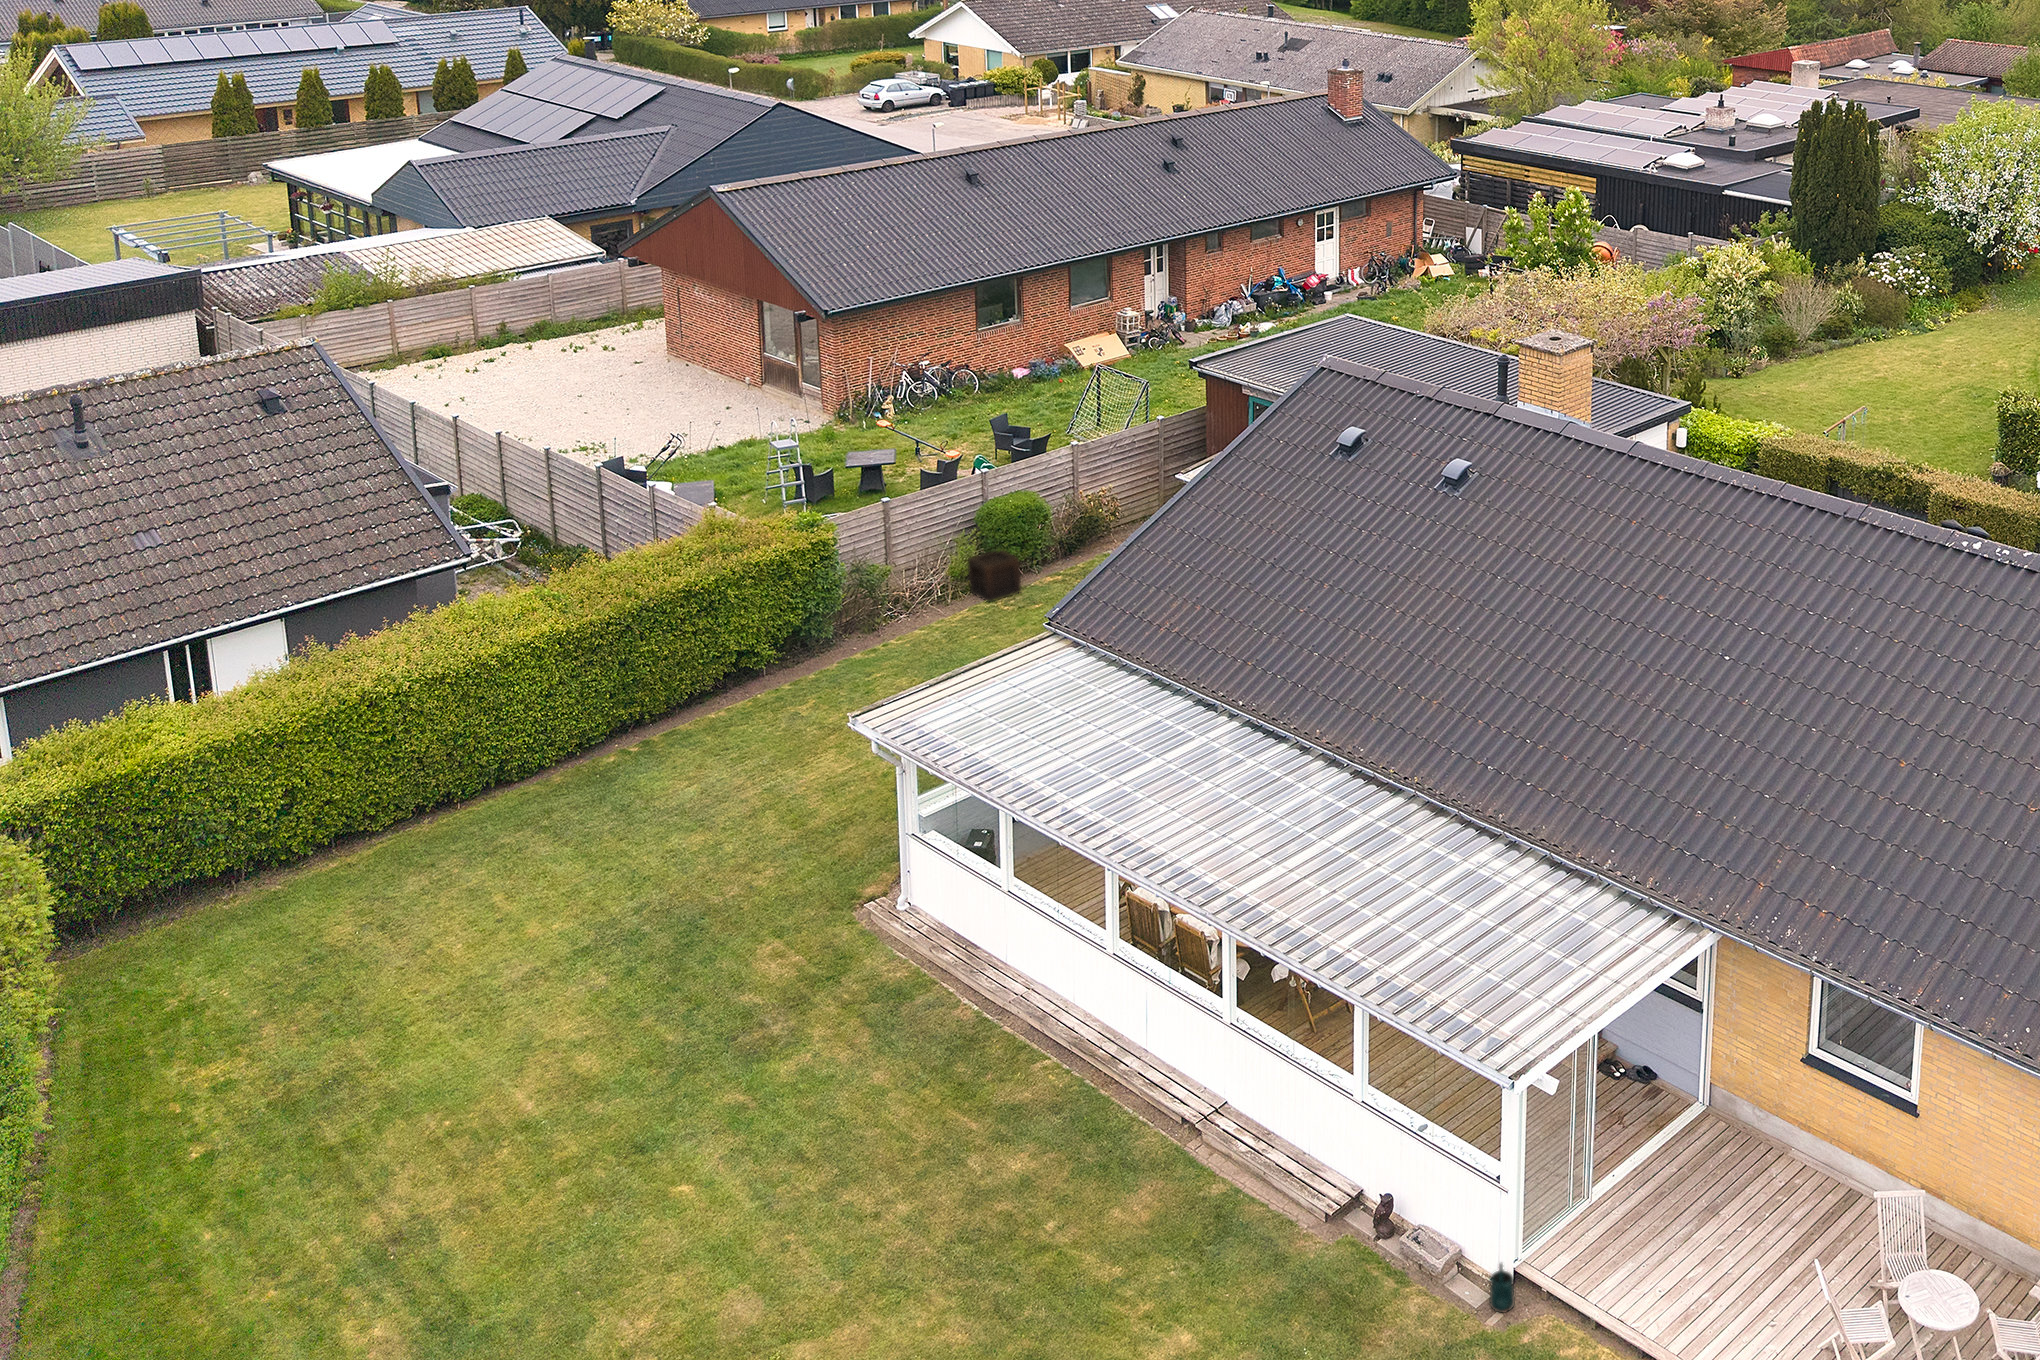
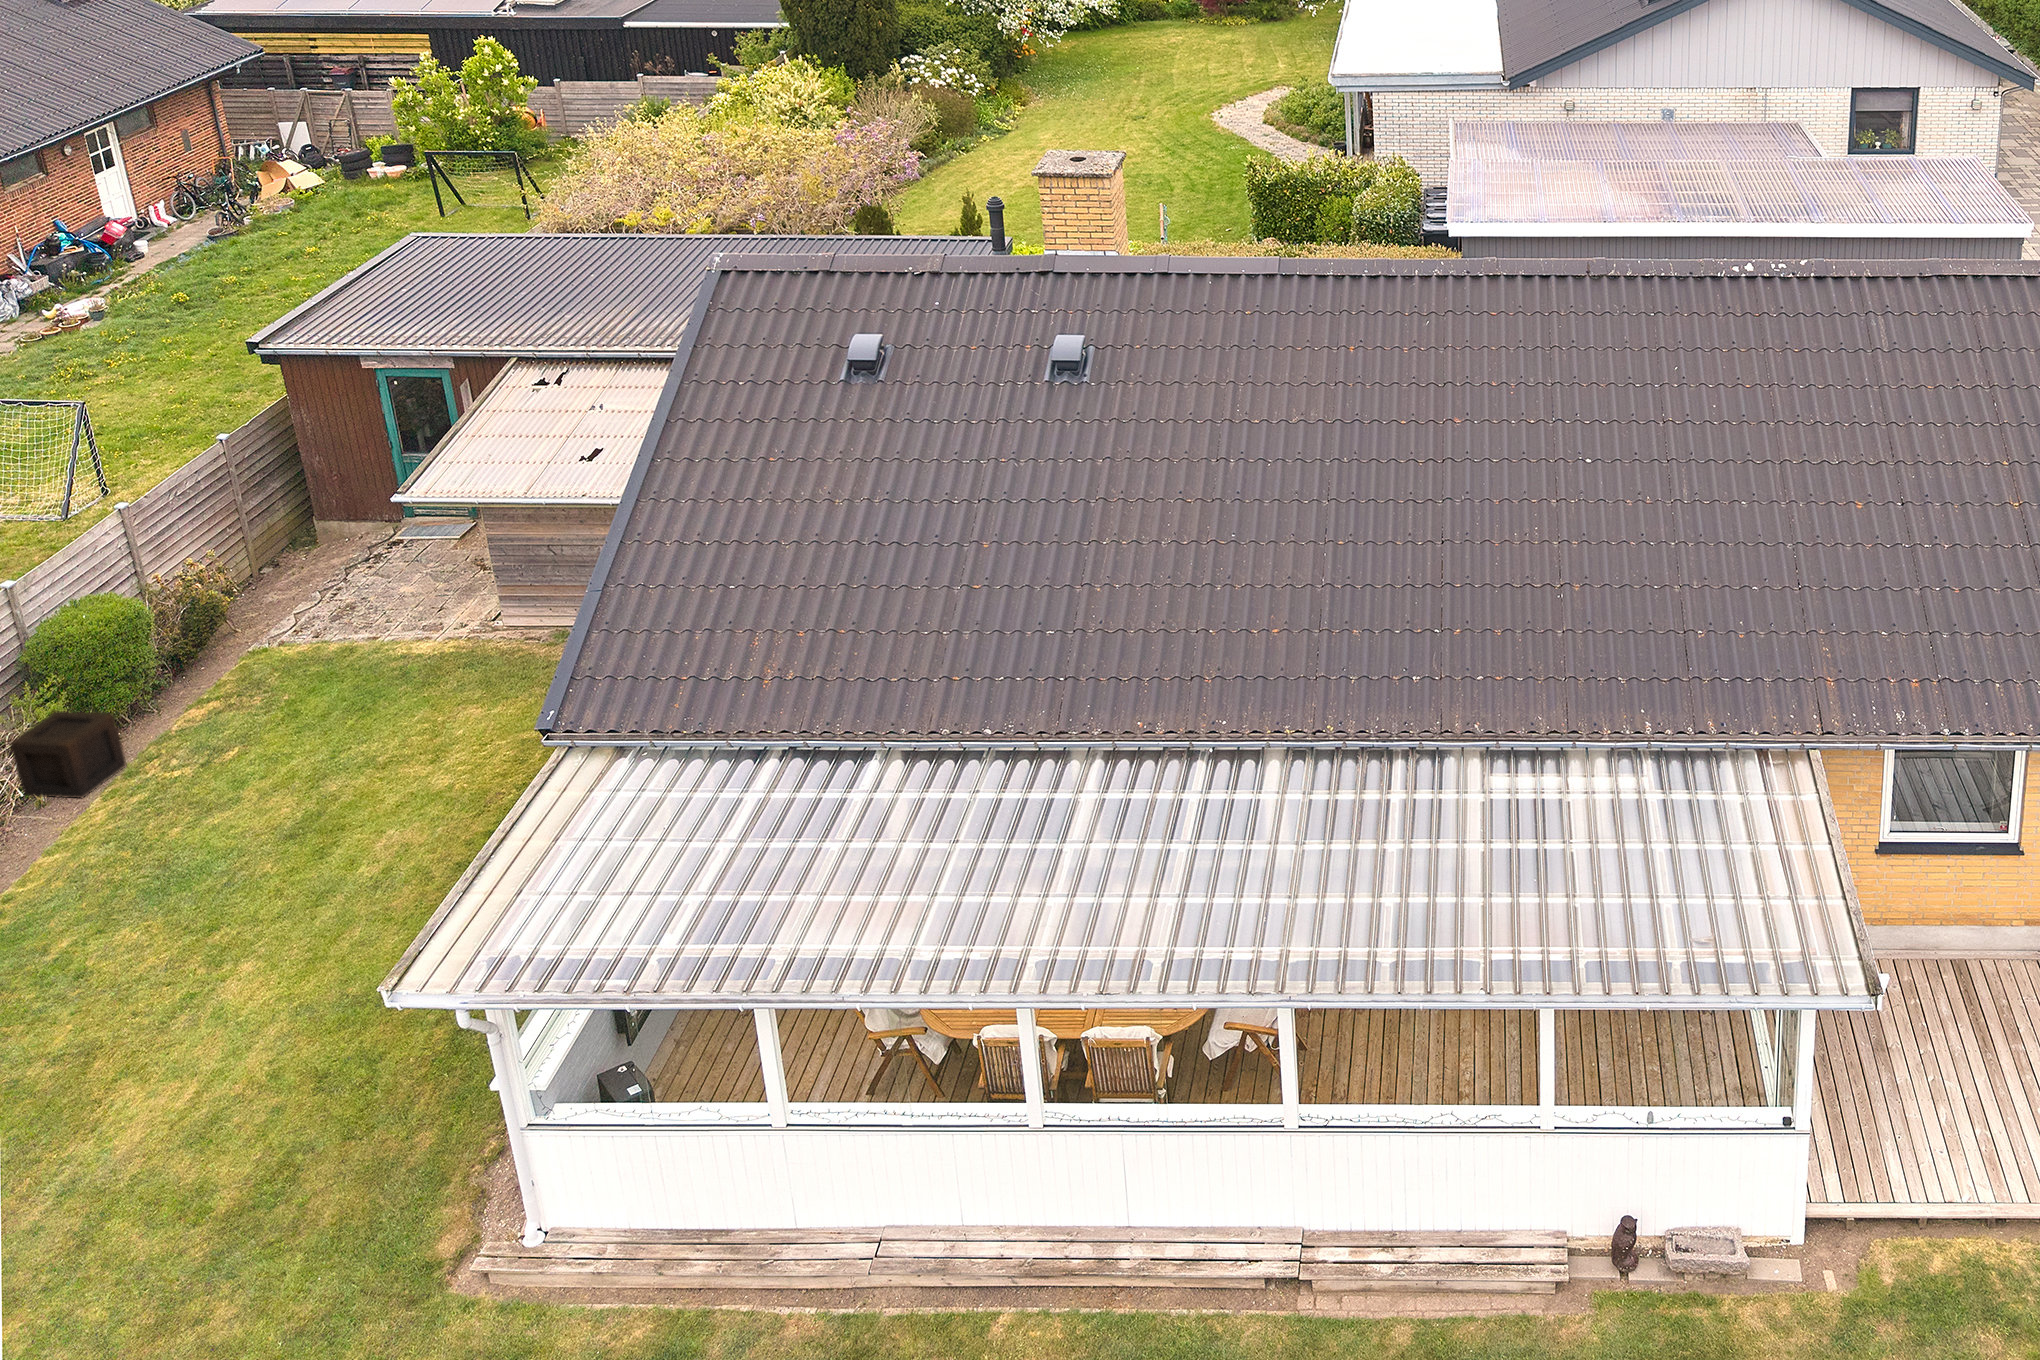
watering can: present [1490,1264,1515,1313] -> none [1798,1206,1857,1260]

